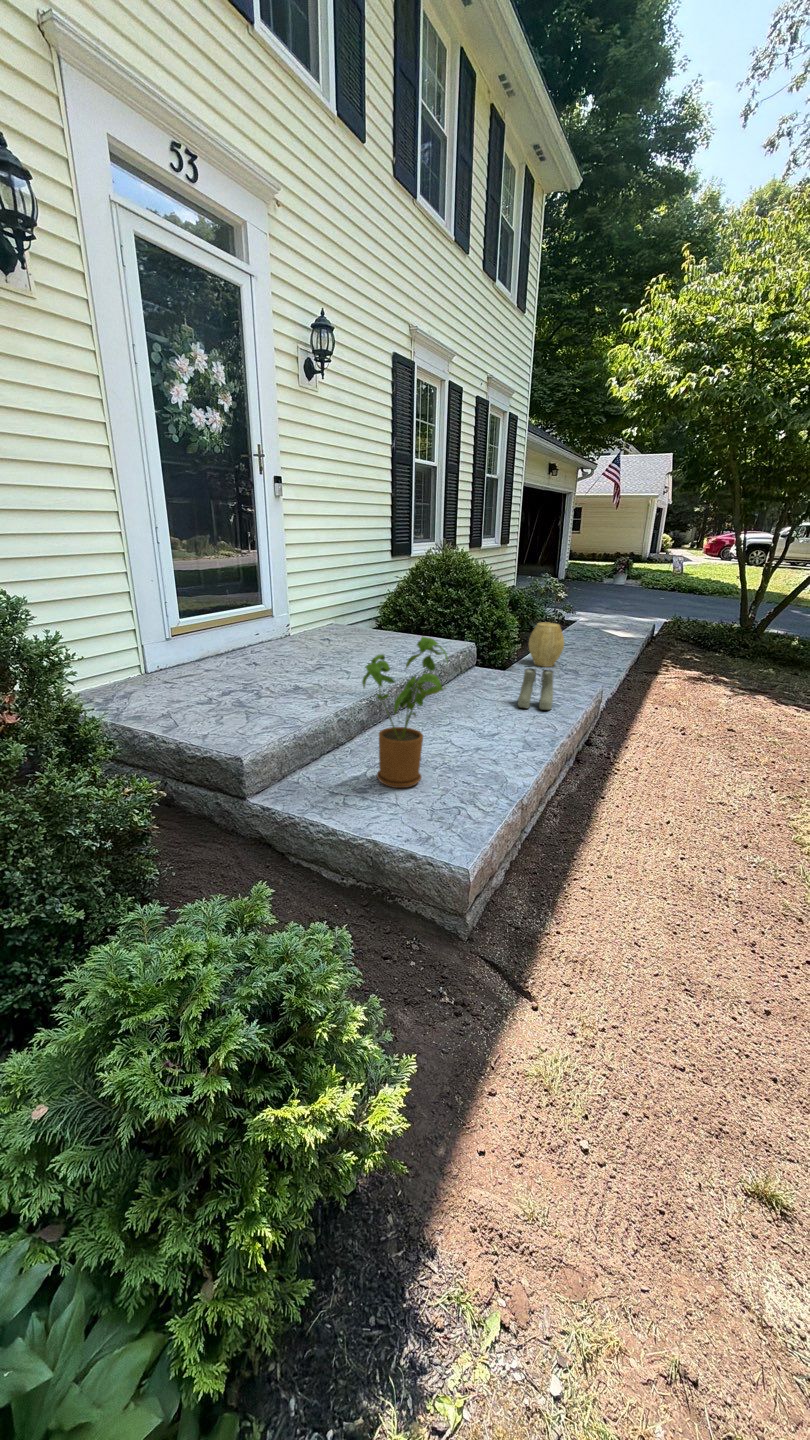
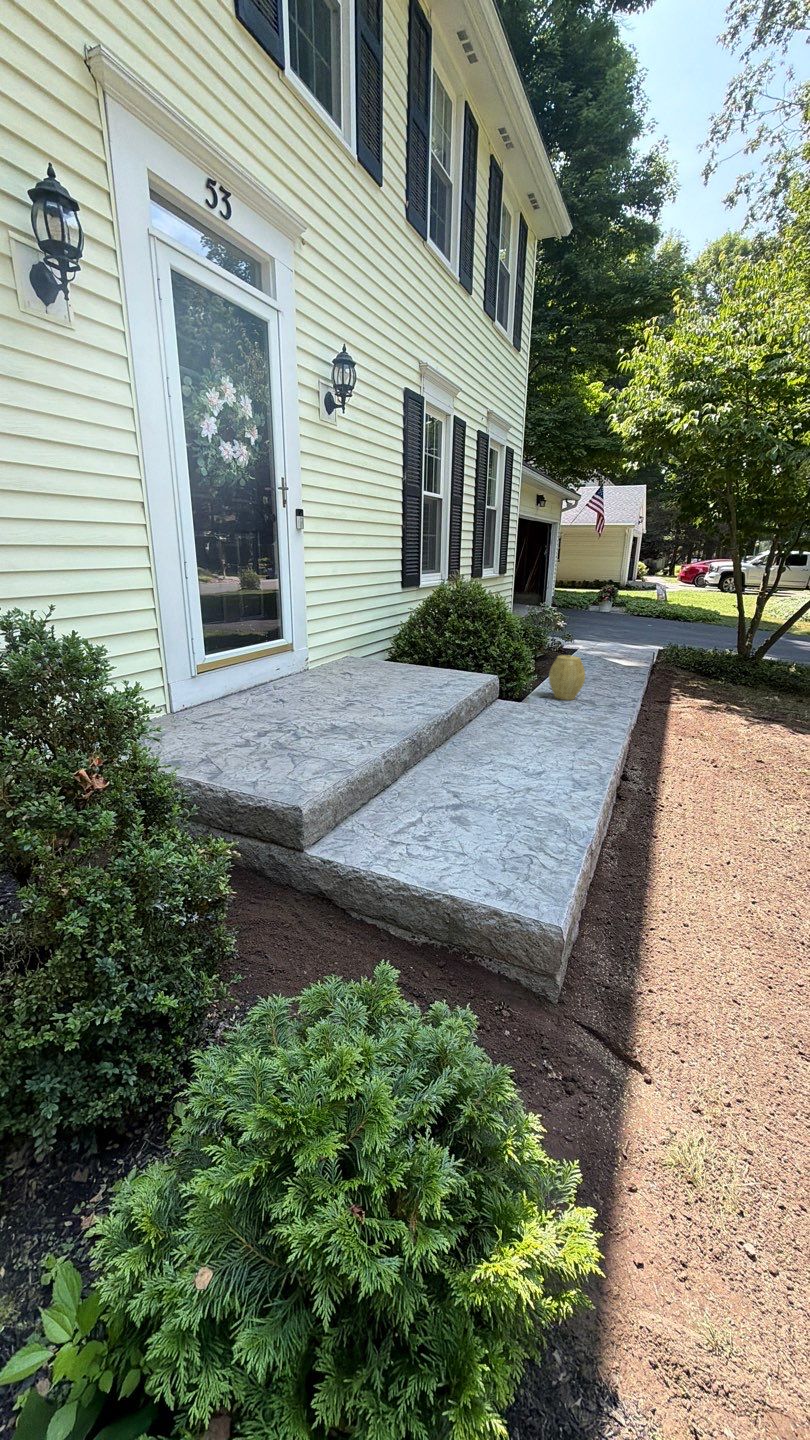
house plant: present [362,637,448,788] -> none [426,677,521,837]
boots: present [518,669,554,710] -> none [555,704,591,747]

